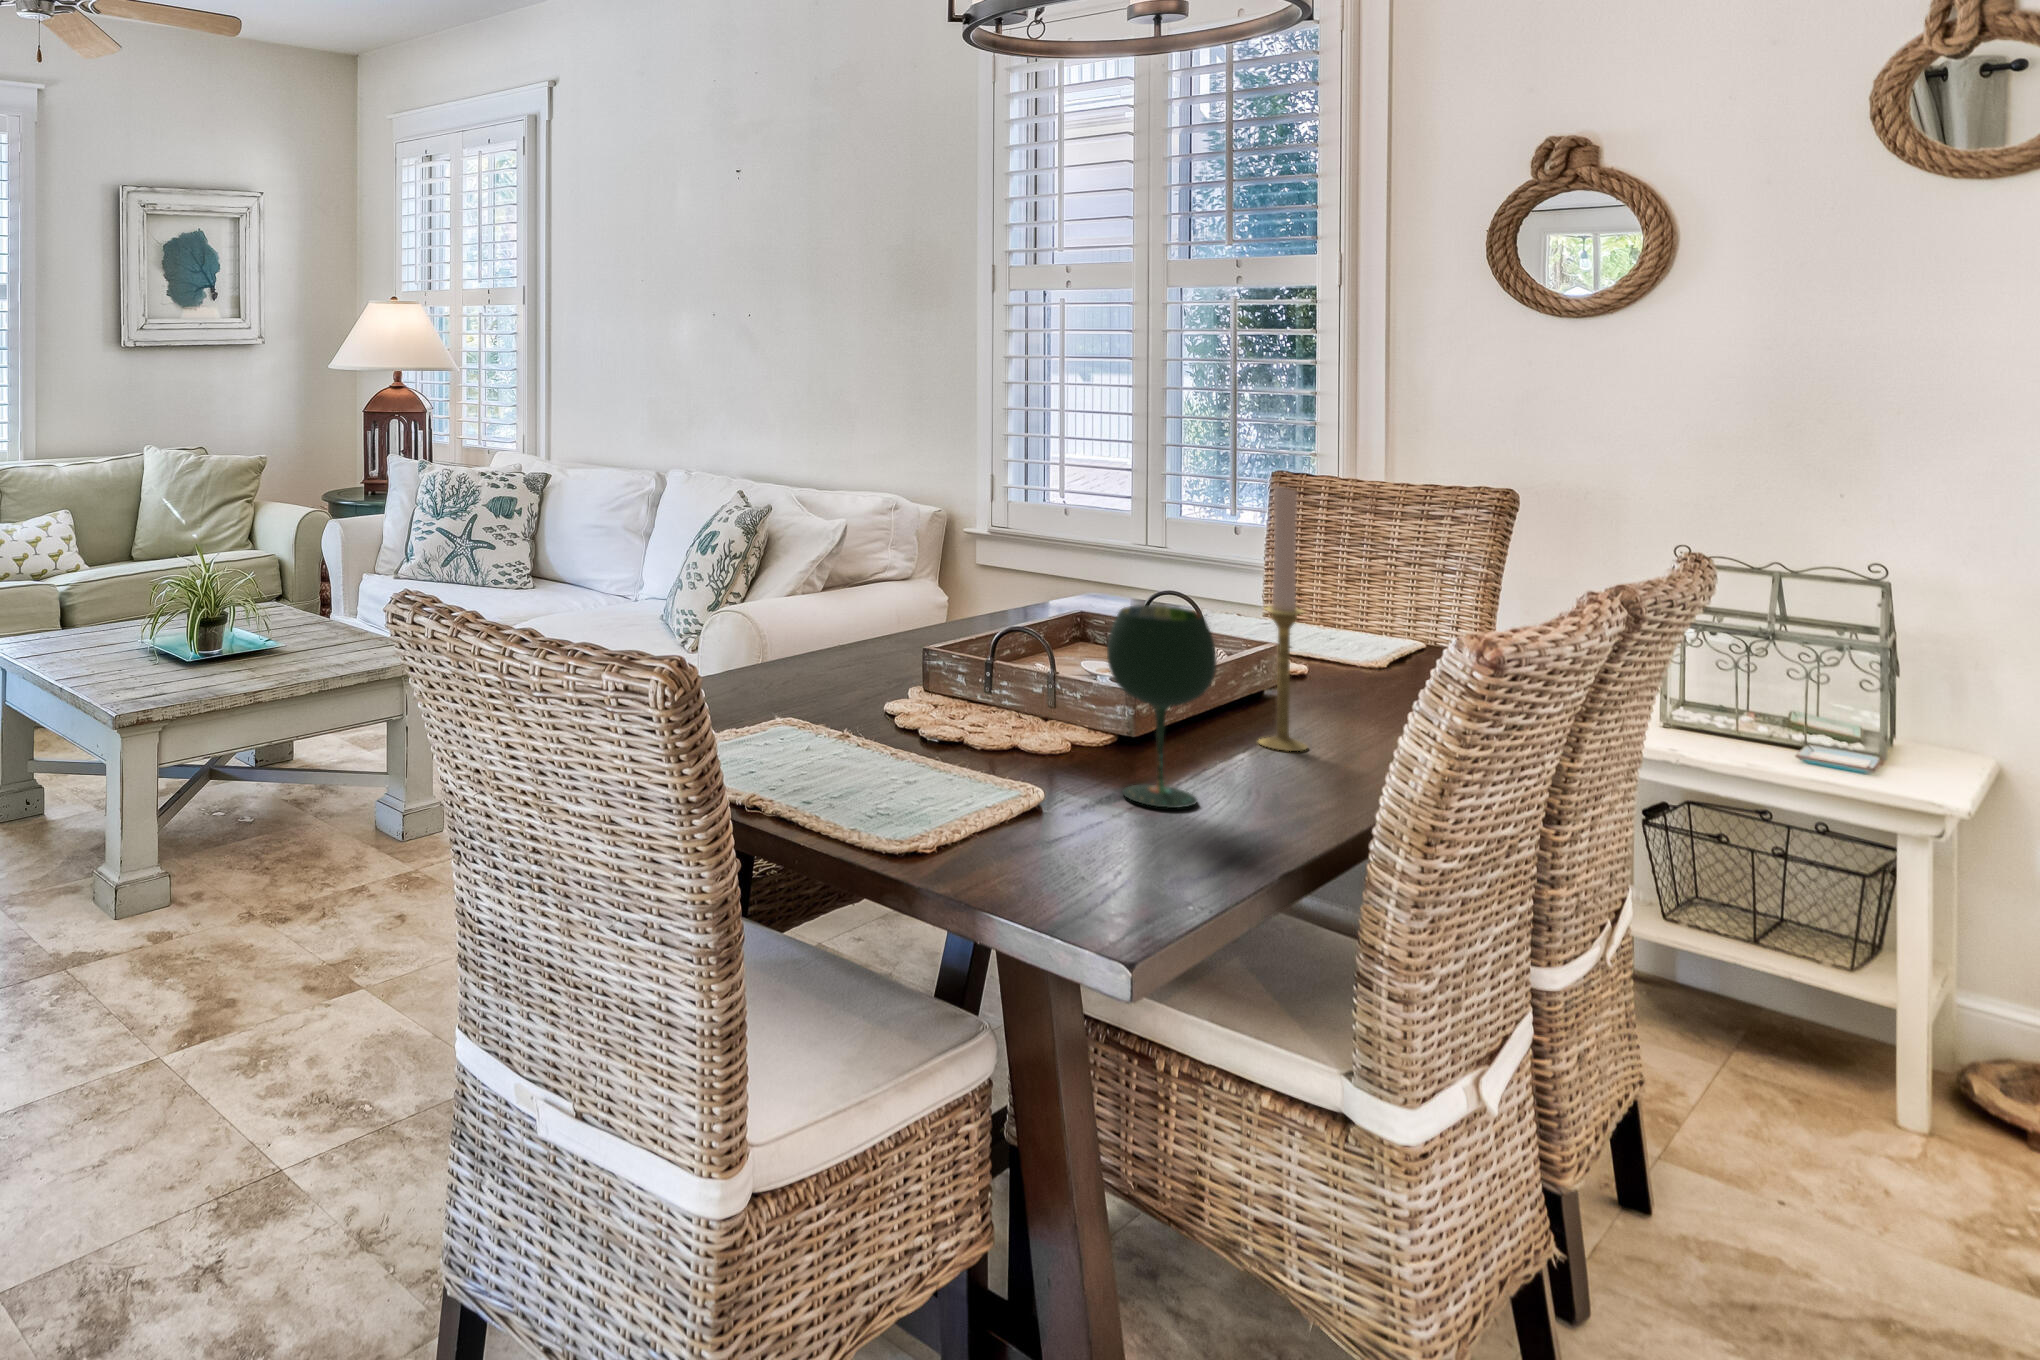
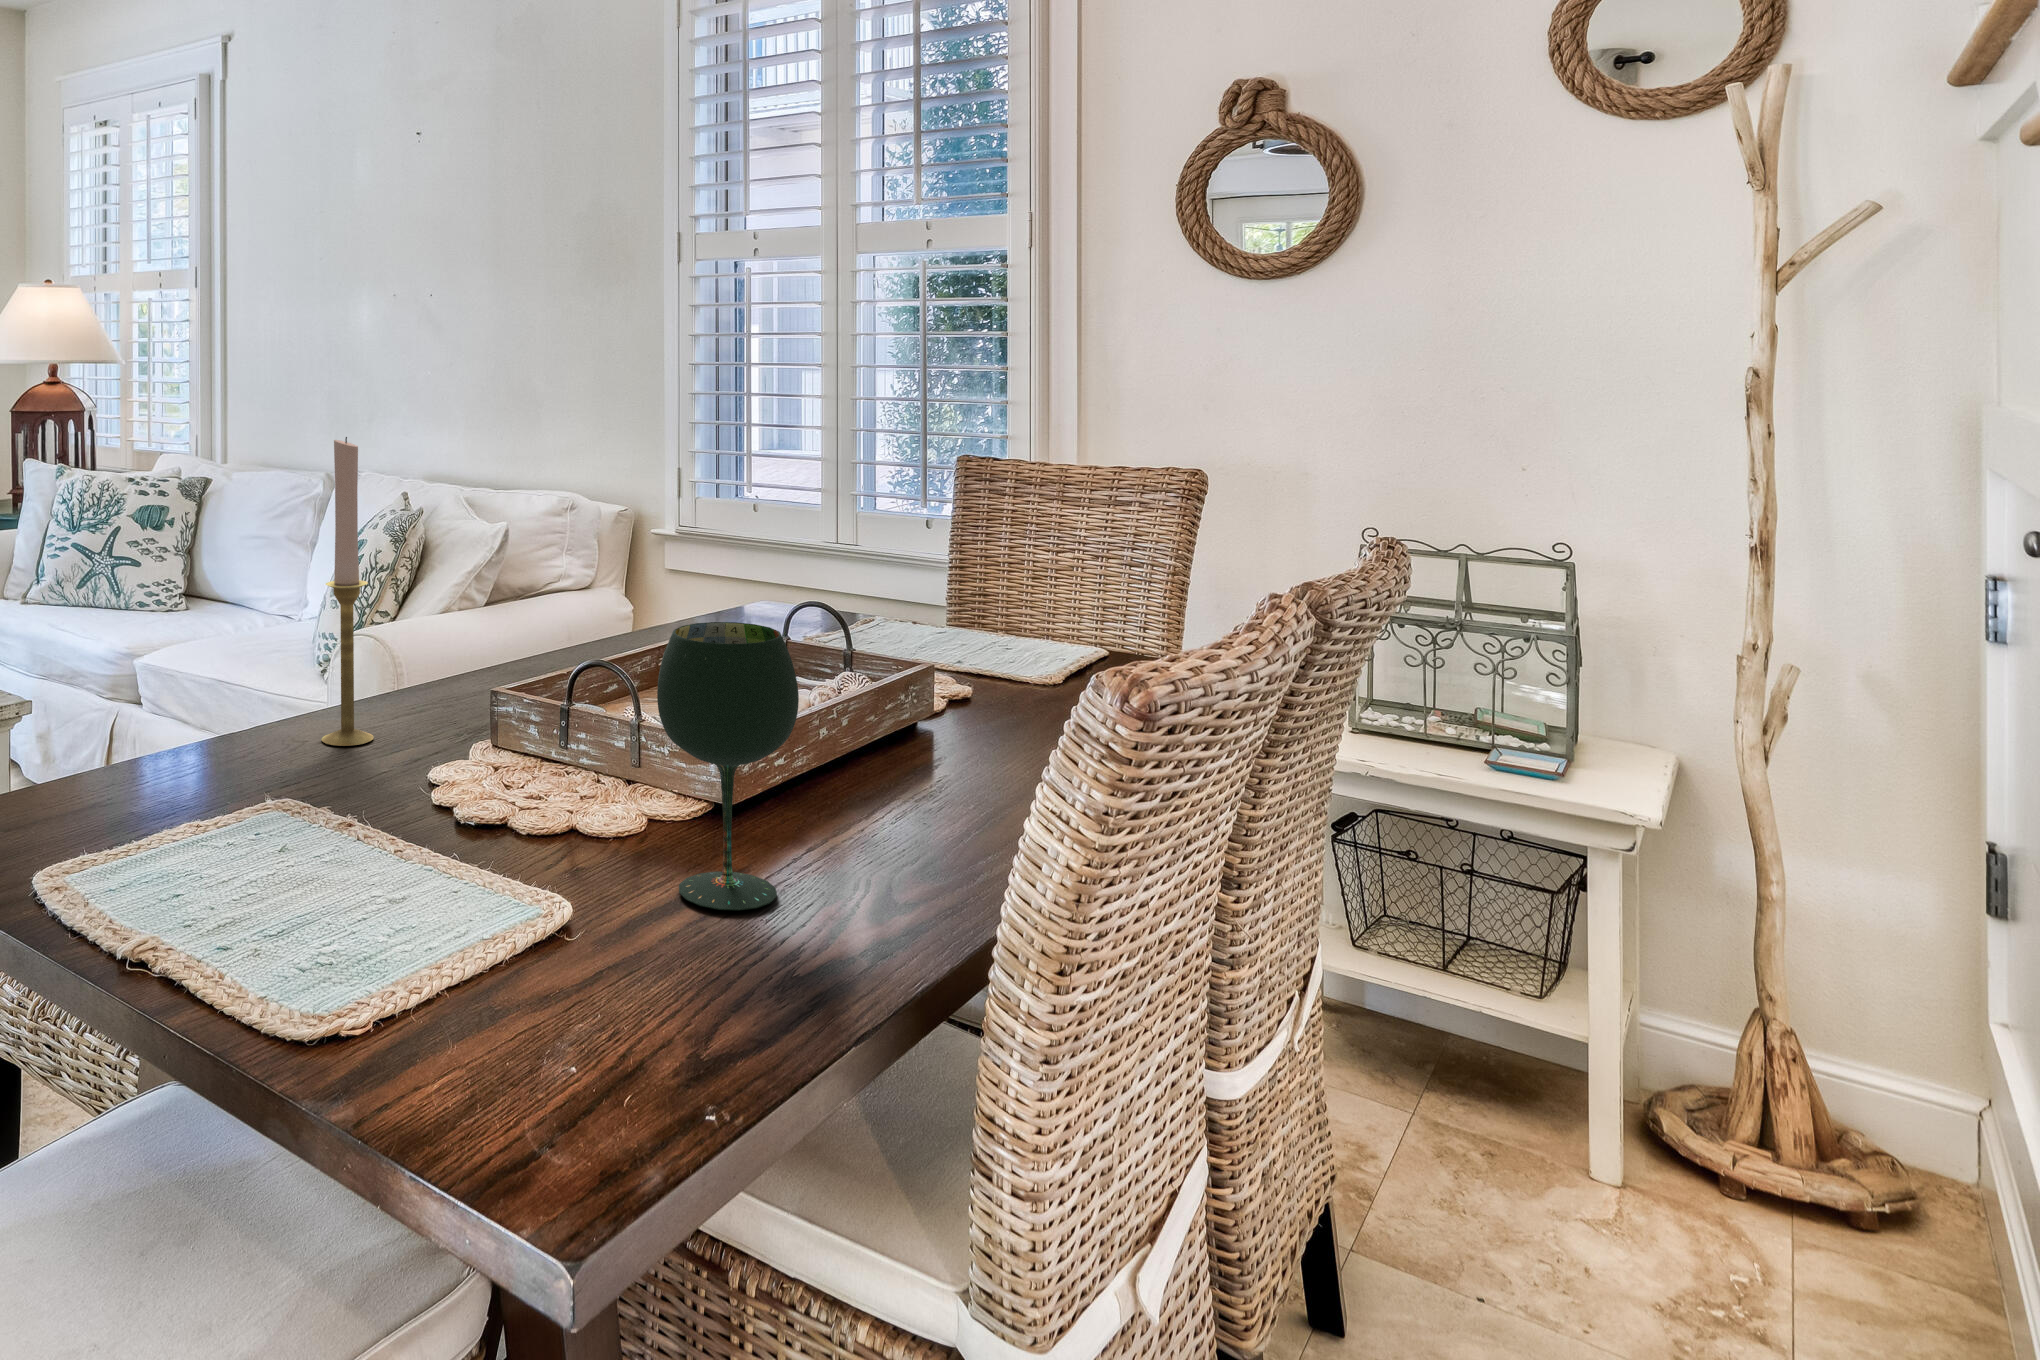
candlestick: present [1259,485,1307,751] -> present [322,437,374,746]

